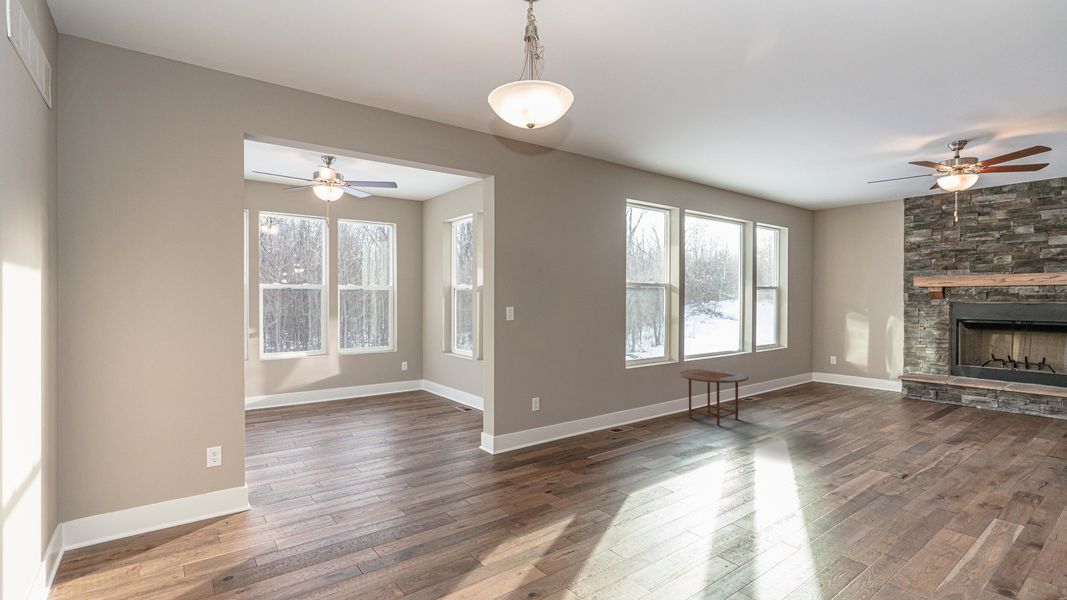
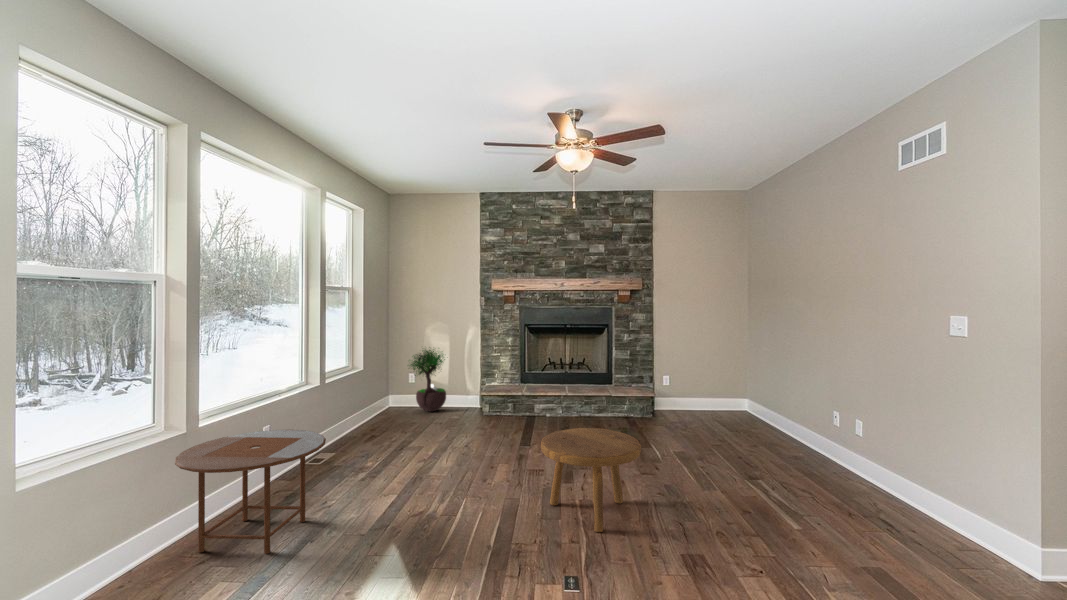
potted tree: none [826,330,865,387] -> present [410,349,446,411]
footstool: none [897,401,997,472] -> present [541,428,641,532]

